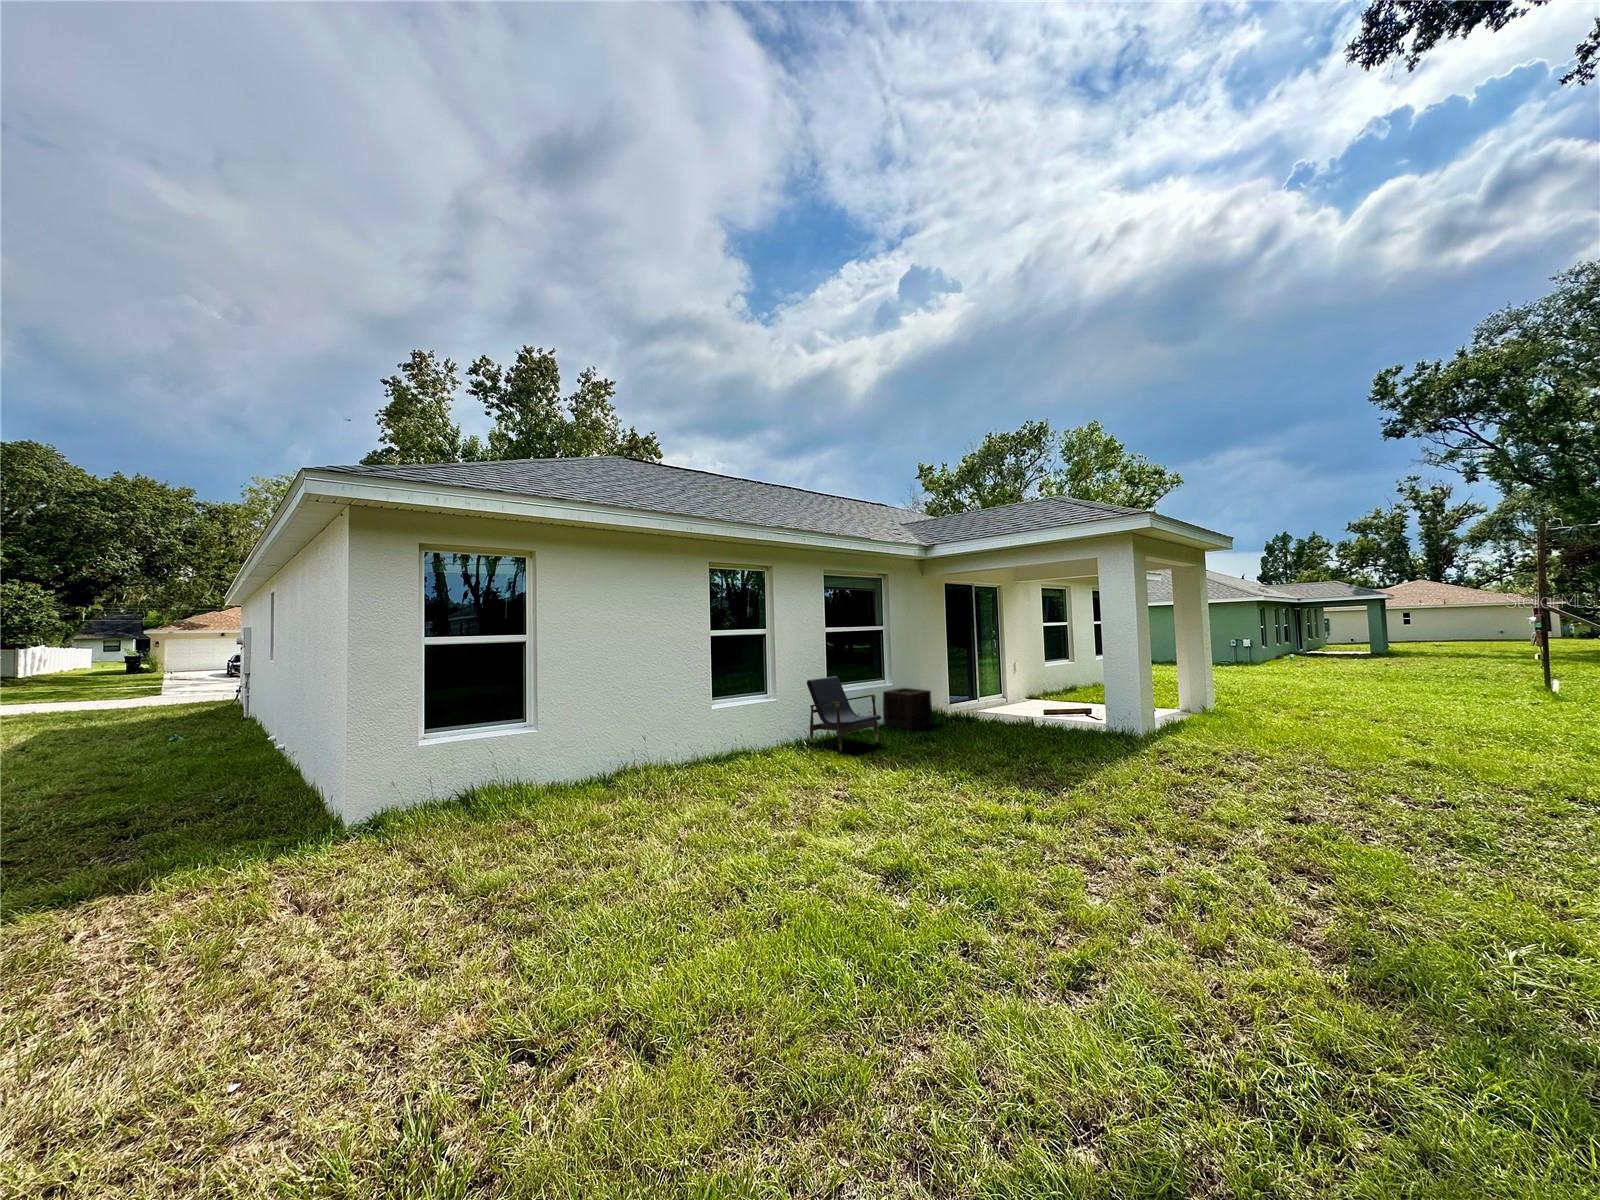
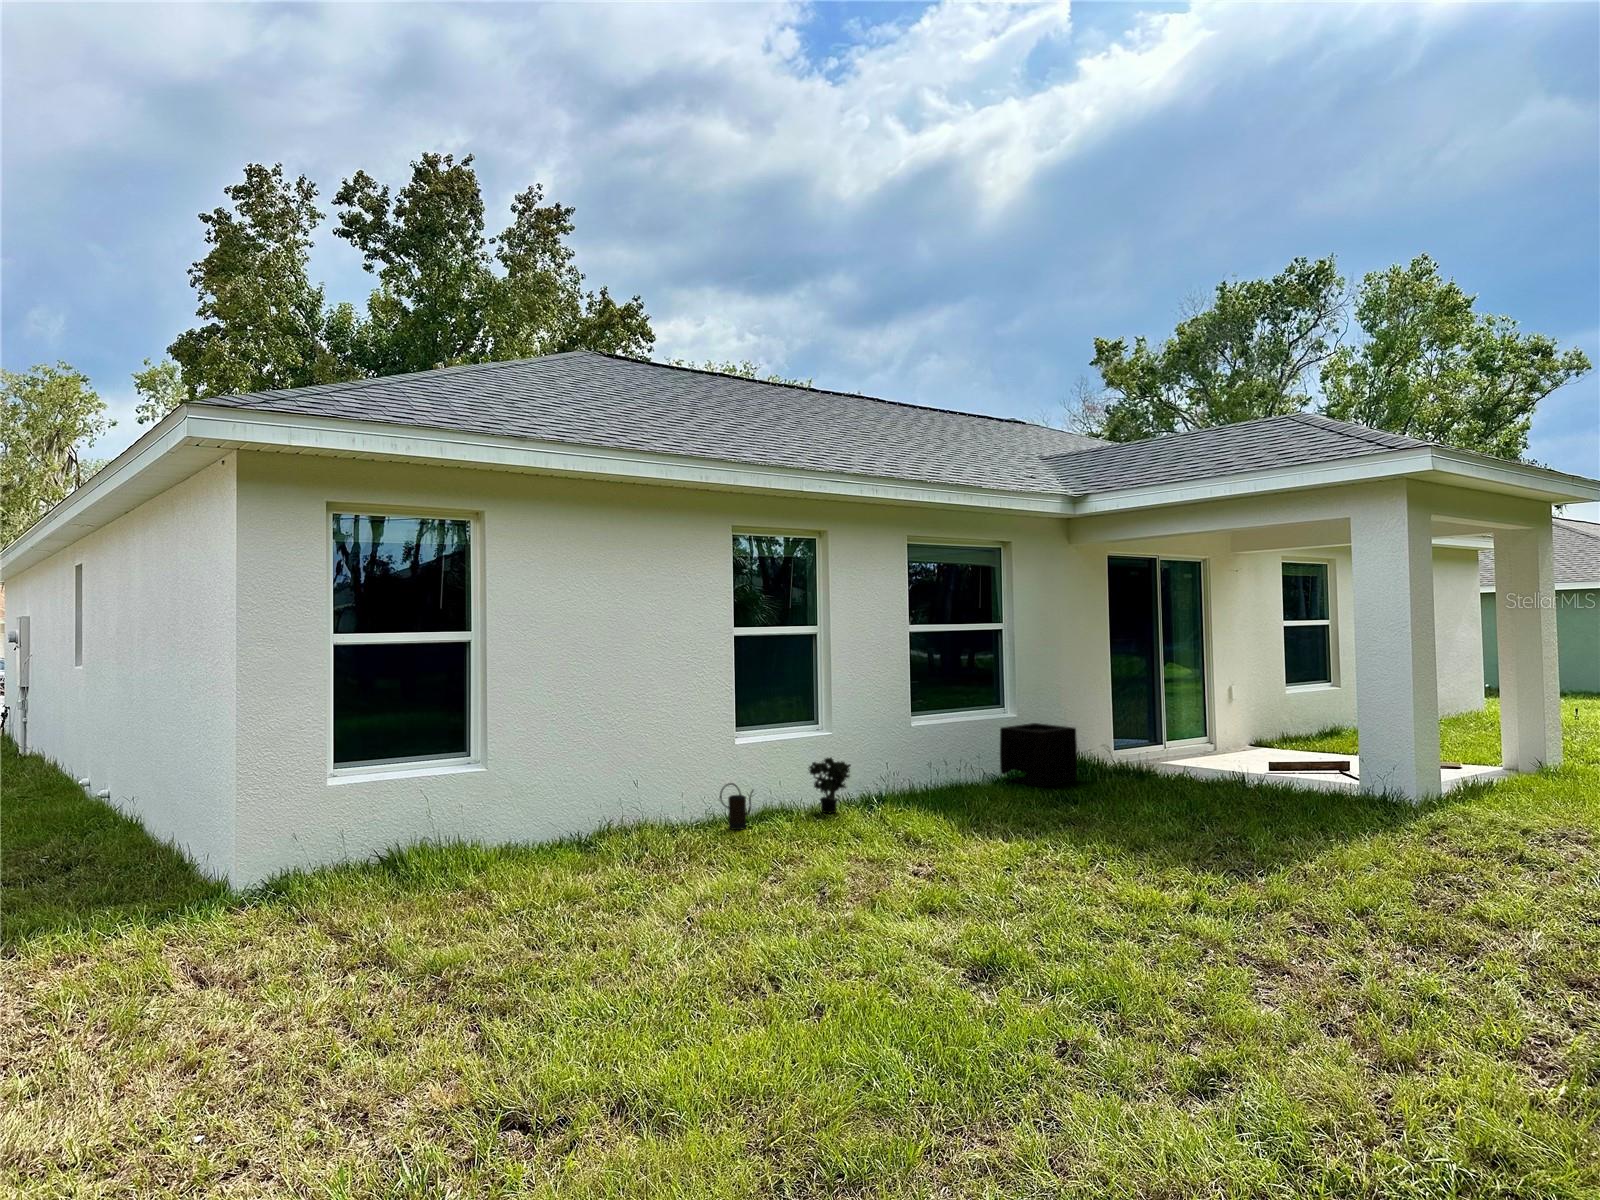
lounge chair: present [807,676,881,751] -> none [879,702,991,813]
potted plant: none [759,715,789,753] -> present [809,758,851,813]
watering can: none [699,736,724,769] -> present [720,783,754,830]

